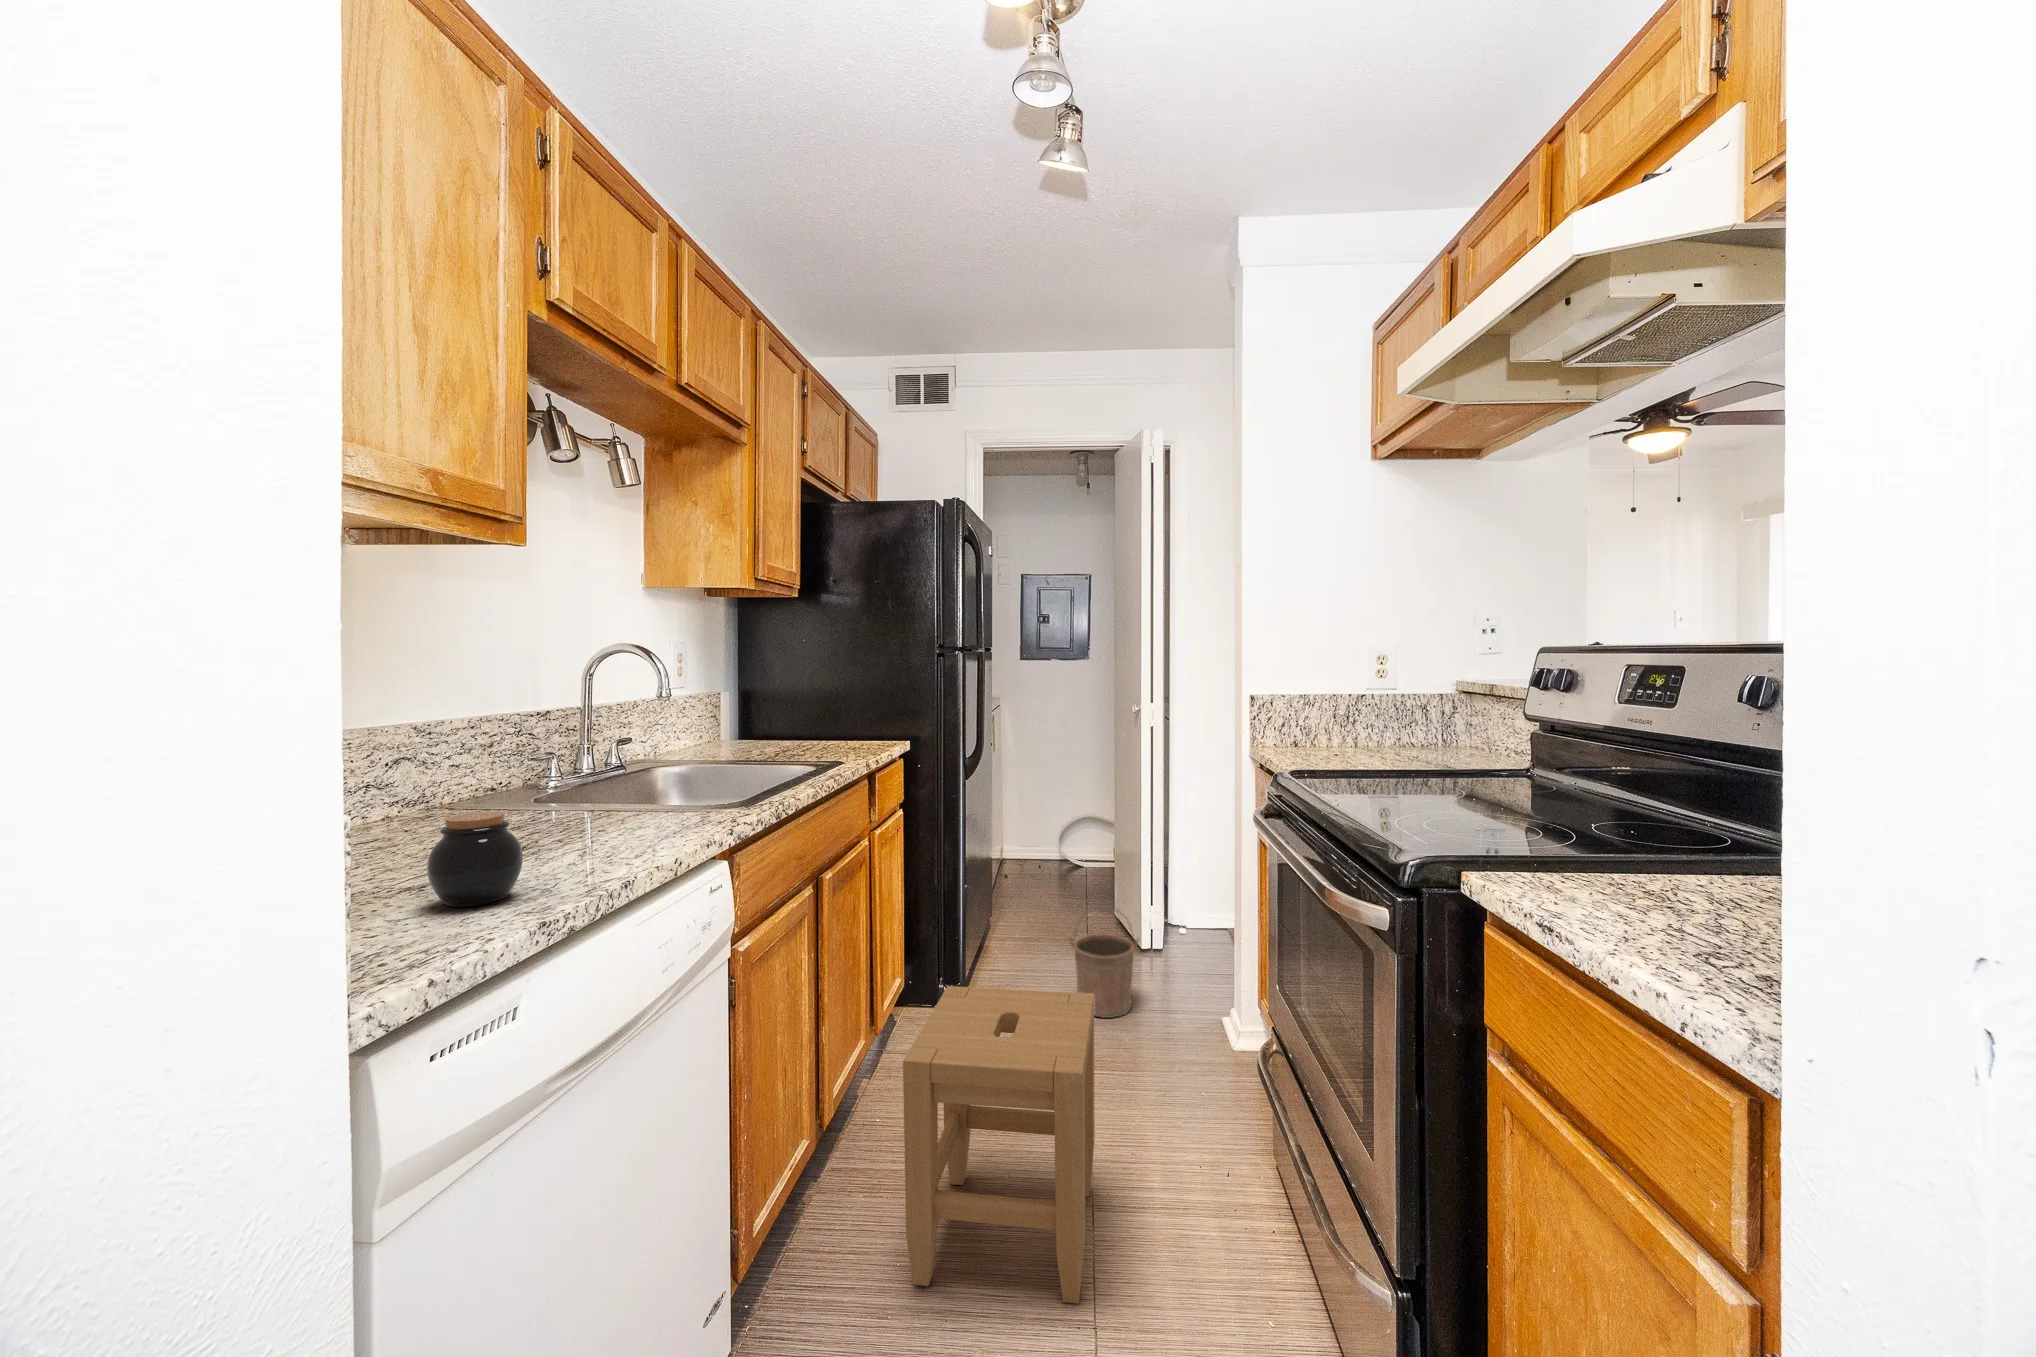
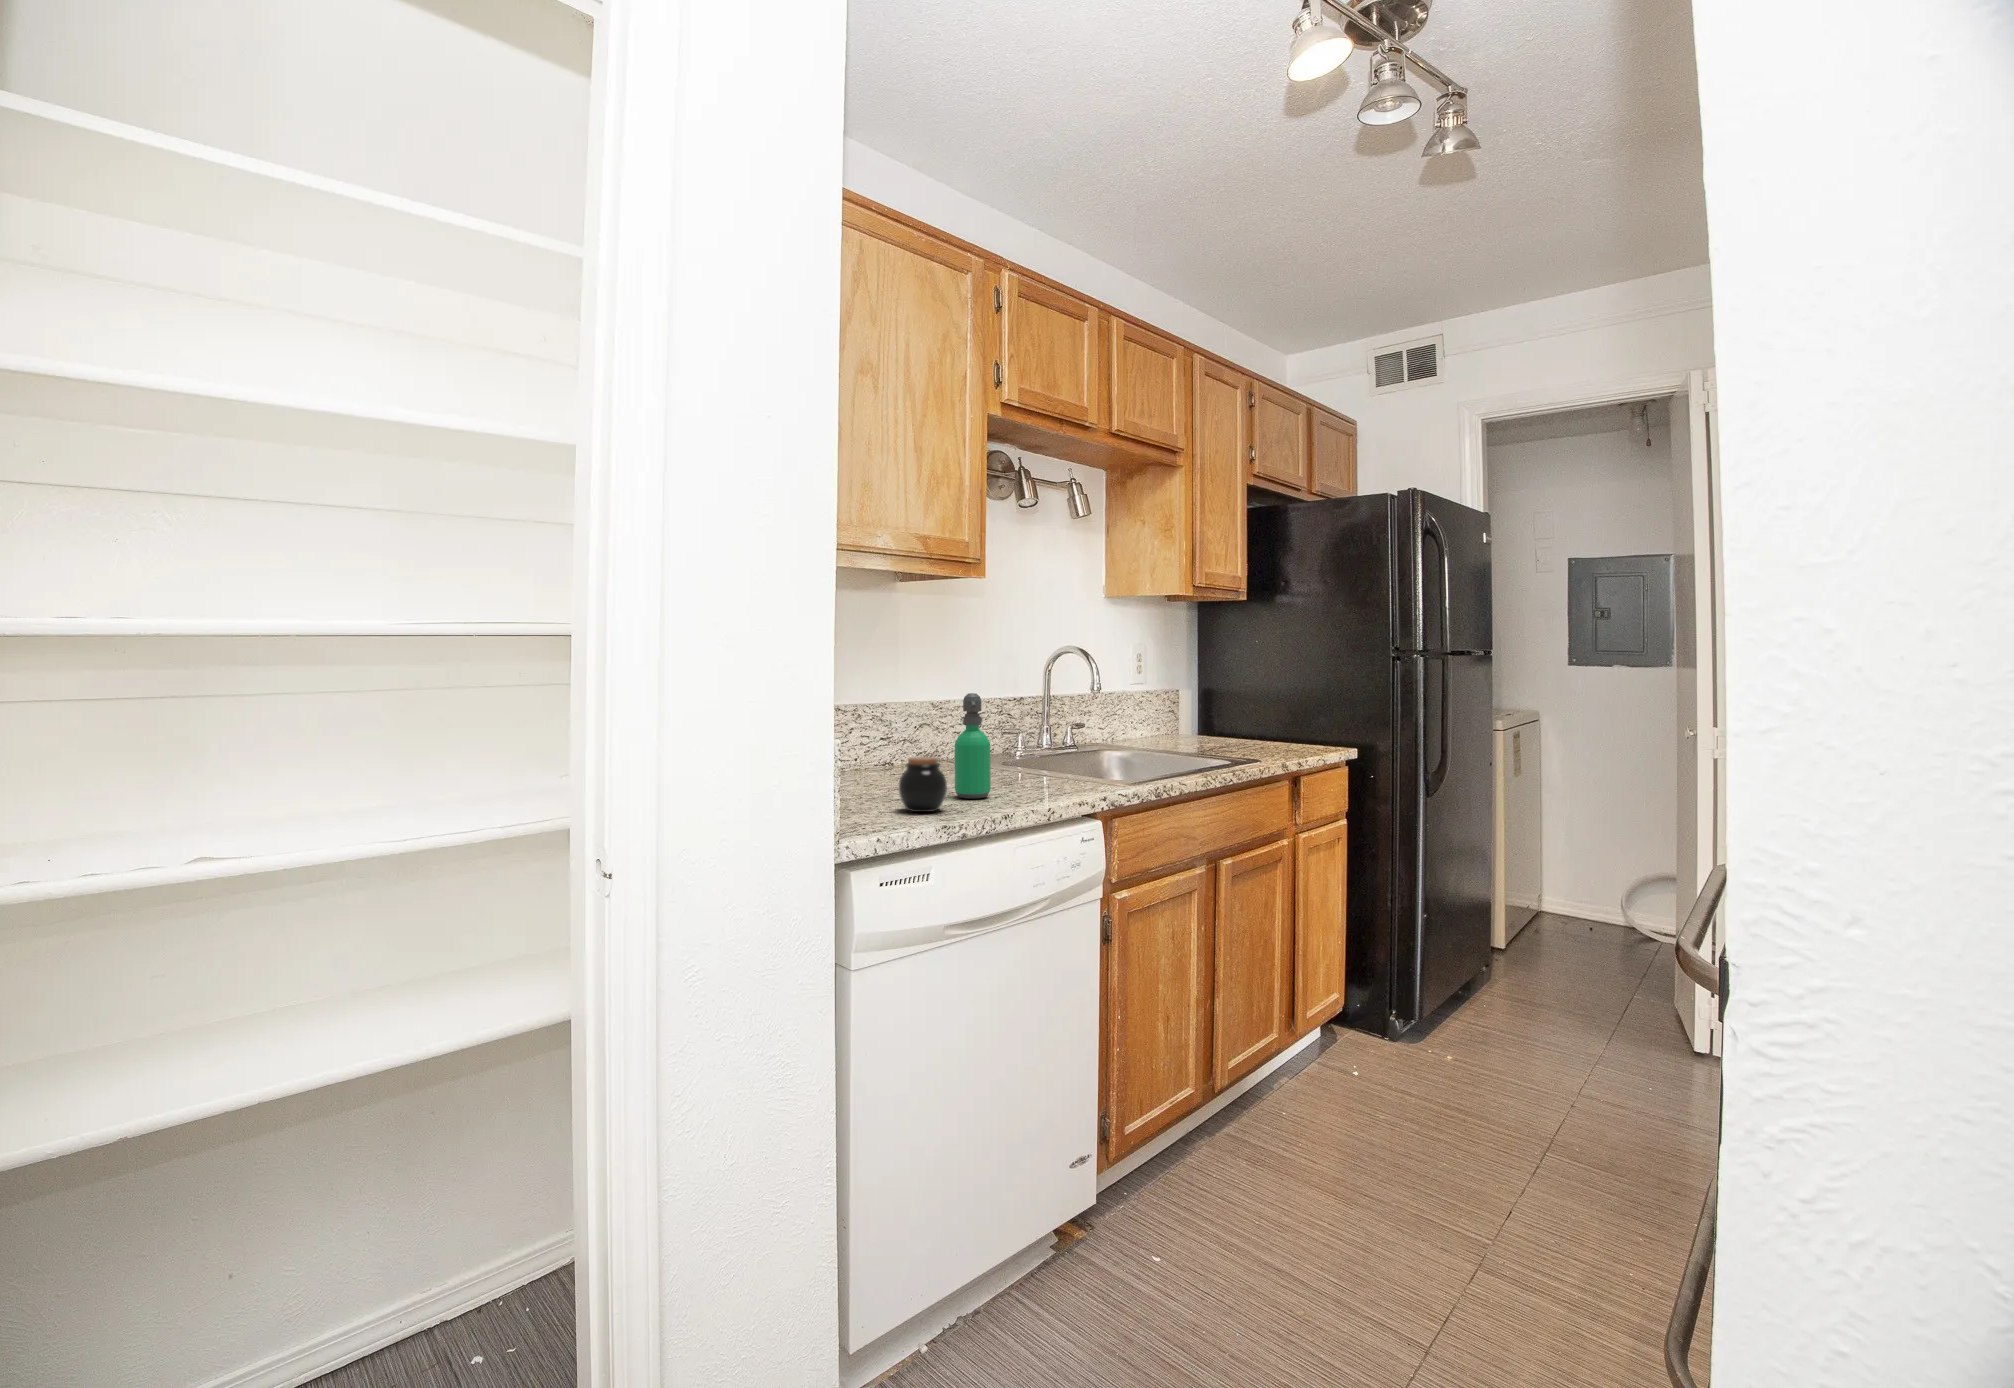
soap dispenser: none [509,708,572,864] -> present [955,693,991,799]
bucket: present [1069,910,1139,1018] -> none [1554,968,1661,1110]
stool: present [903,986,1094,1304] -> none [1252,987,1493,1324]

